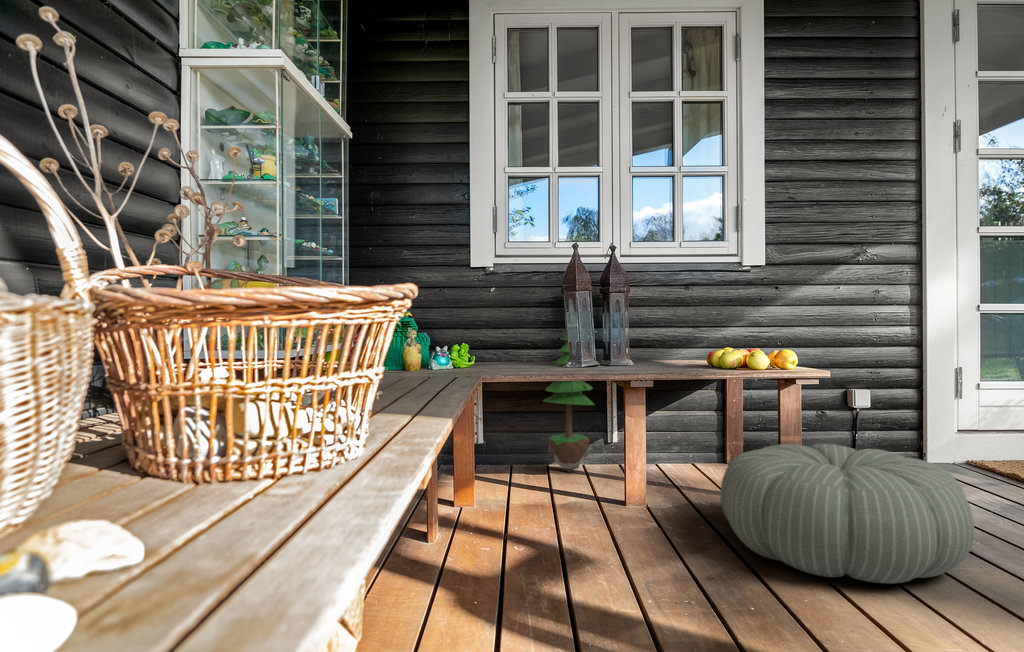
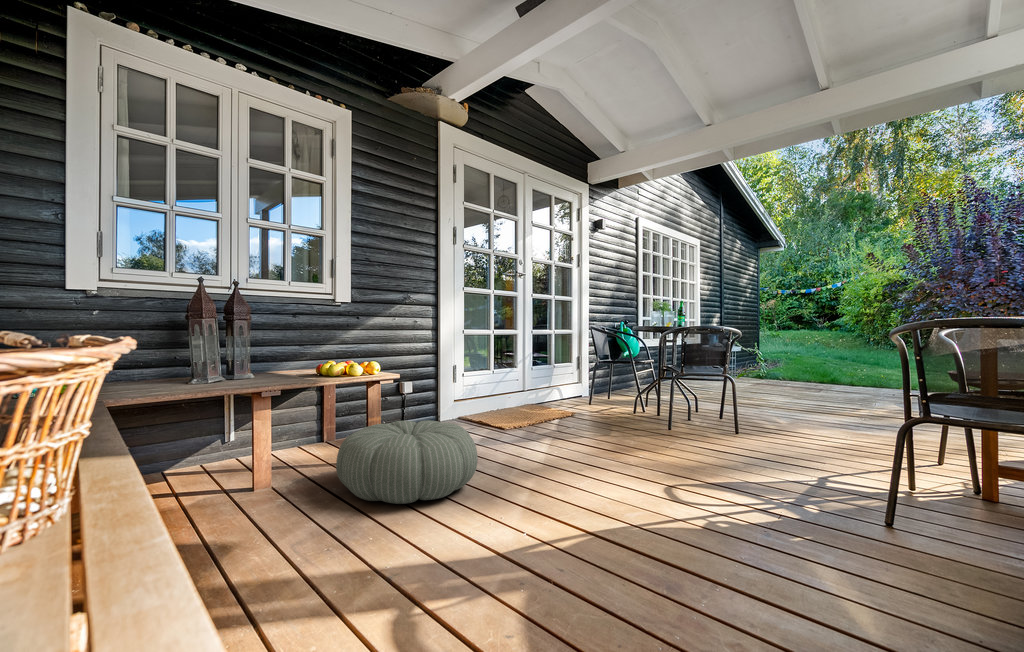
potted tree: present [543,333,595,472] -> none [164,348,217,472]

